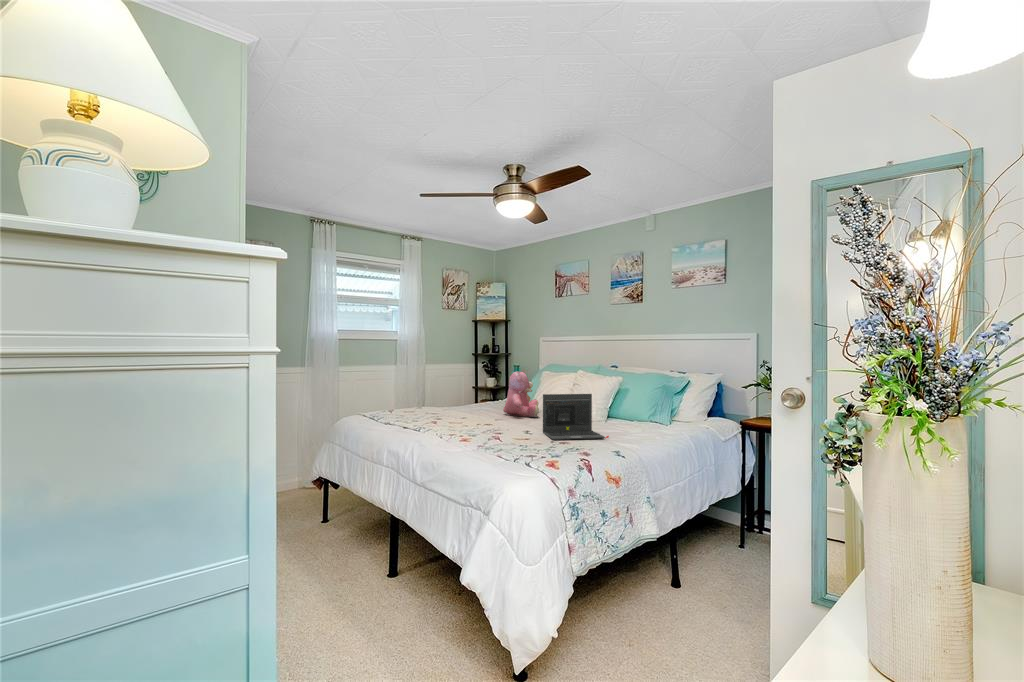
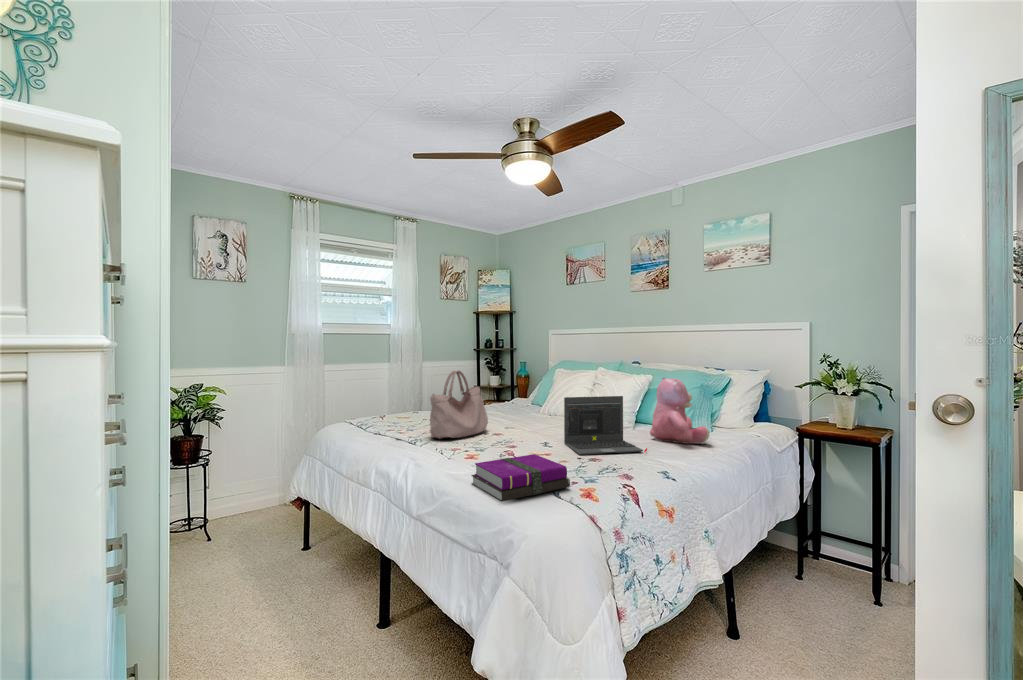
teddy bear: present [503,371,539,417] -> present [650,378,709,444]
handbag: none [433,372,481,428] -> present [430,370,488,439]
notebook: none [465,436,539,467] -> present [471,454,570,502]

